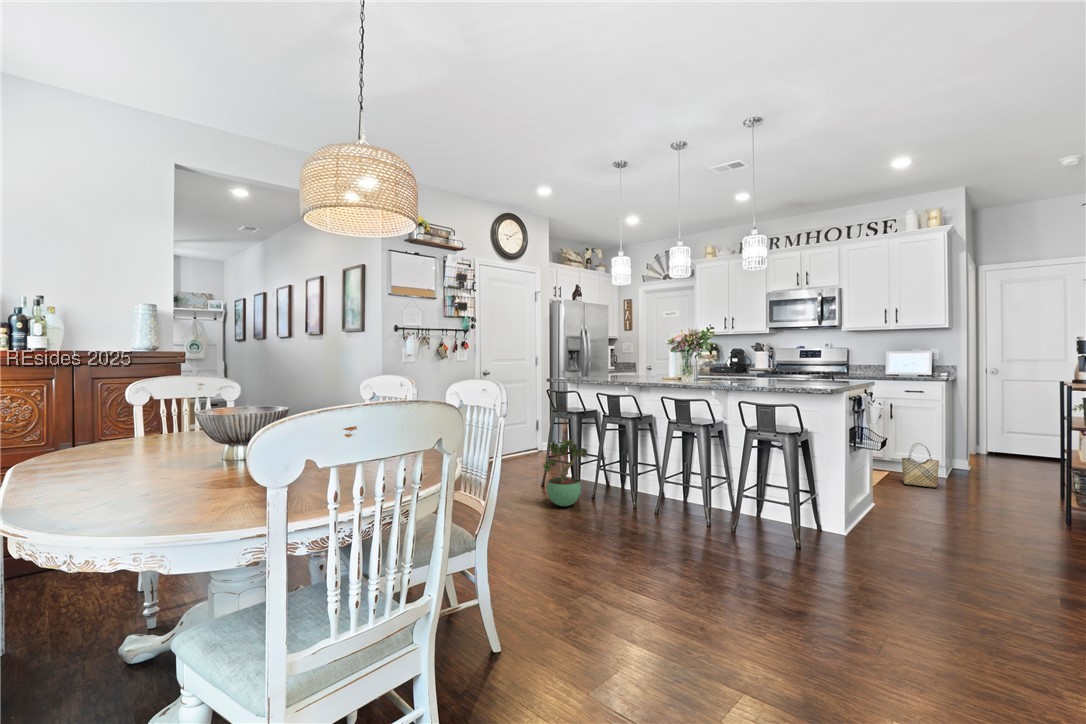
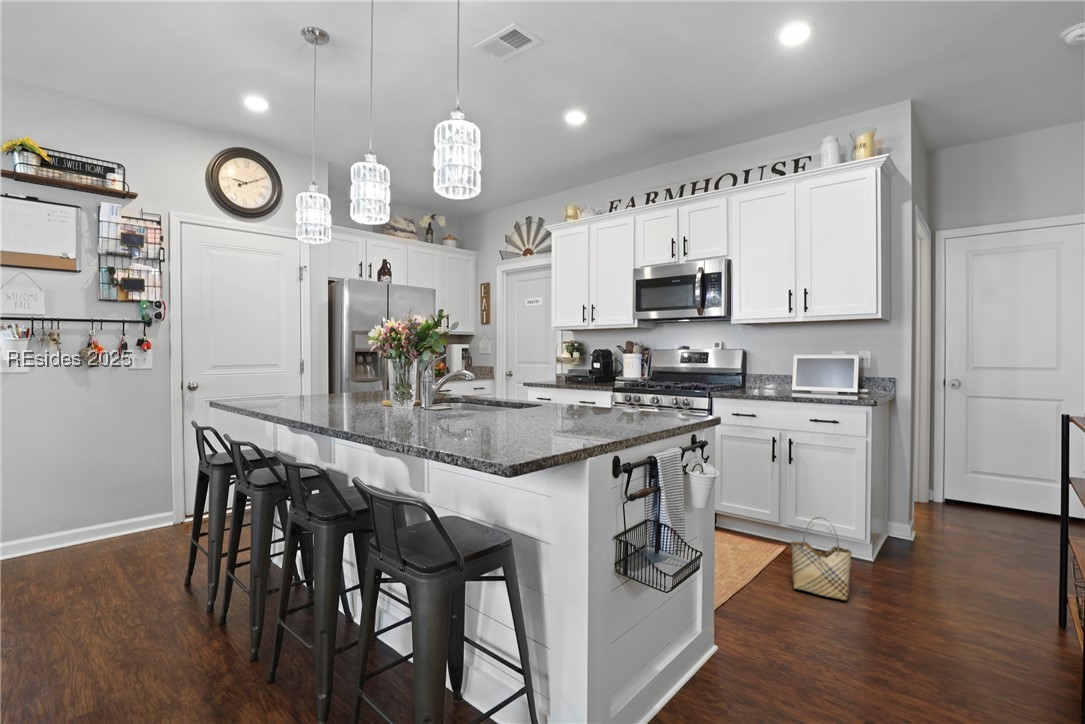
potted plant: present [543,439,587,506] -> none [55,535,150,670]

